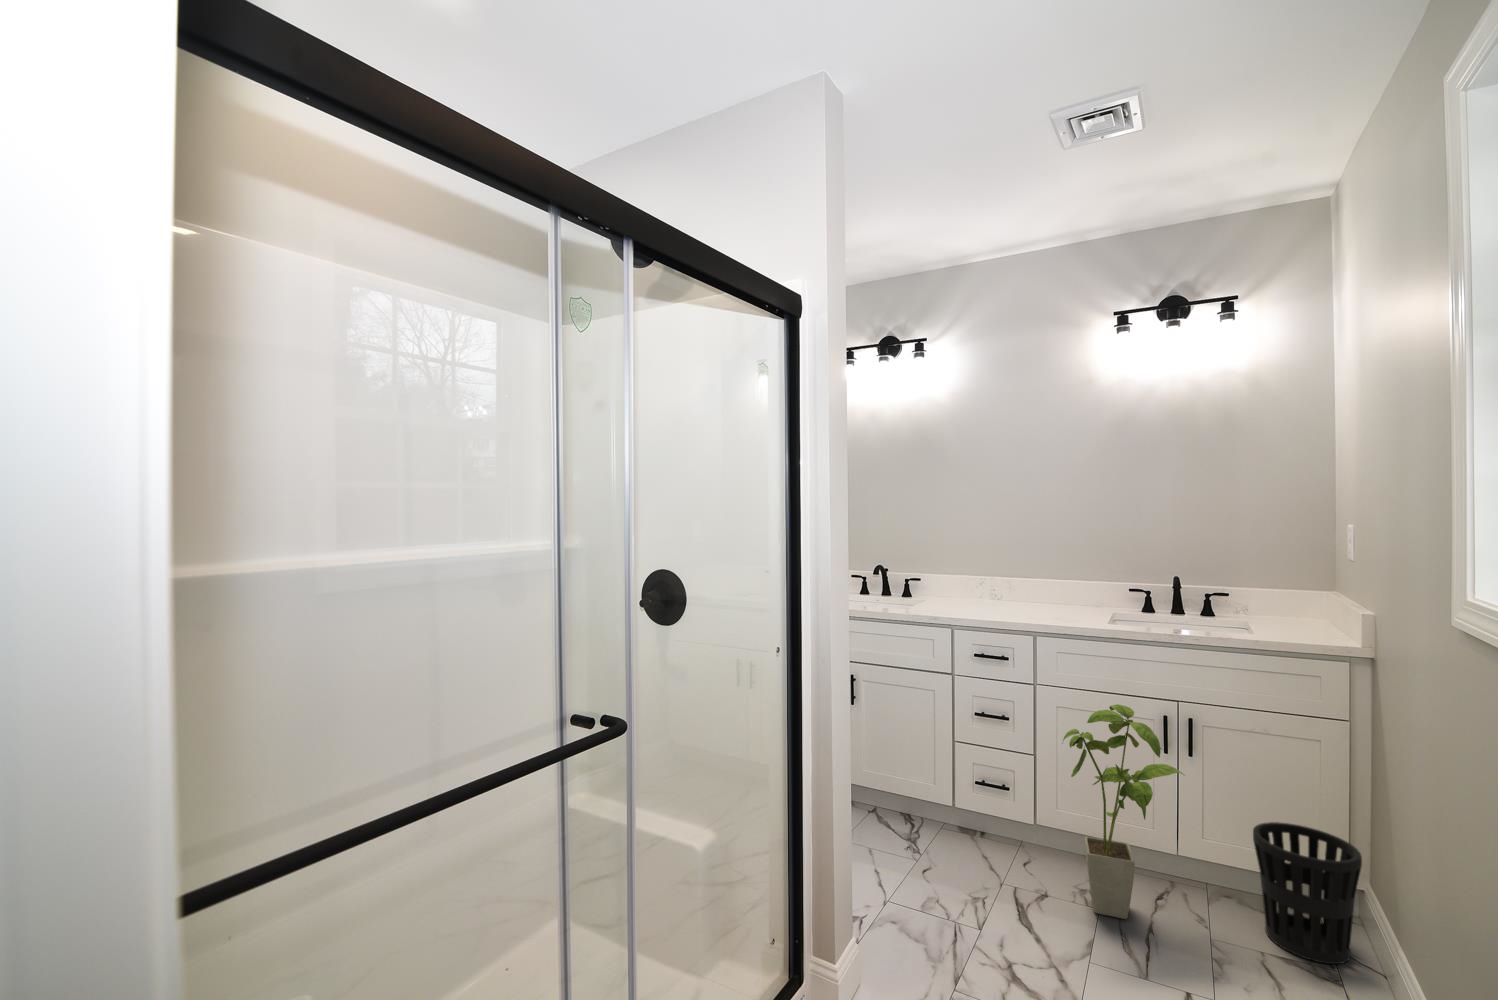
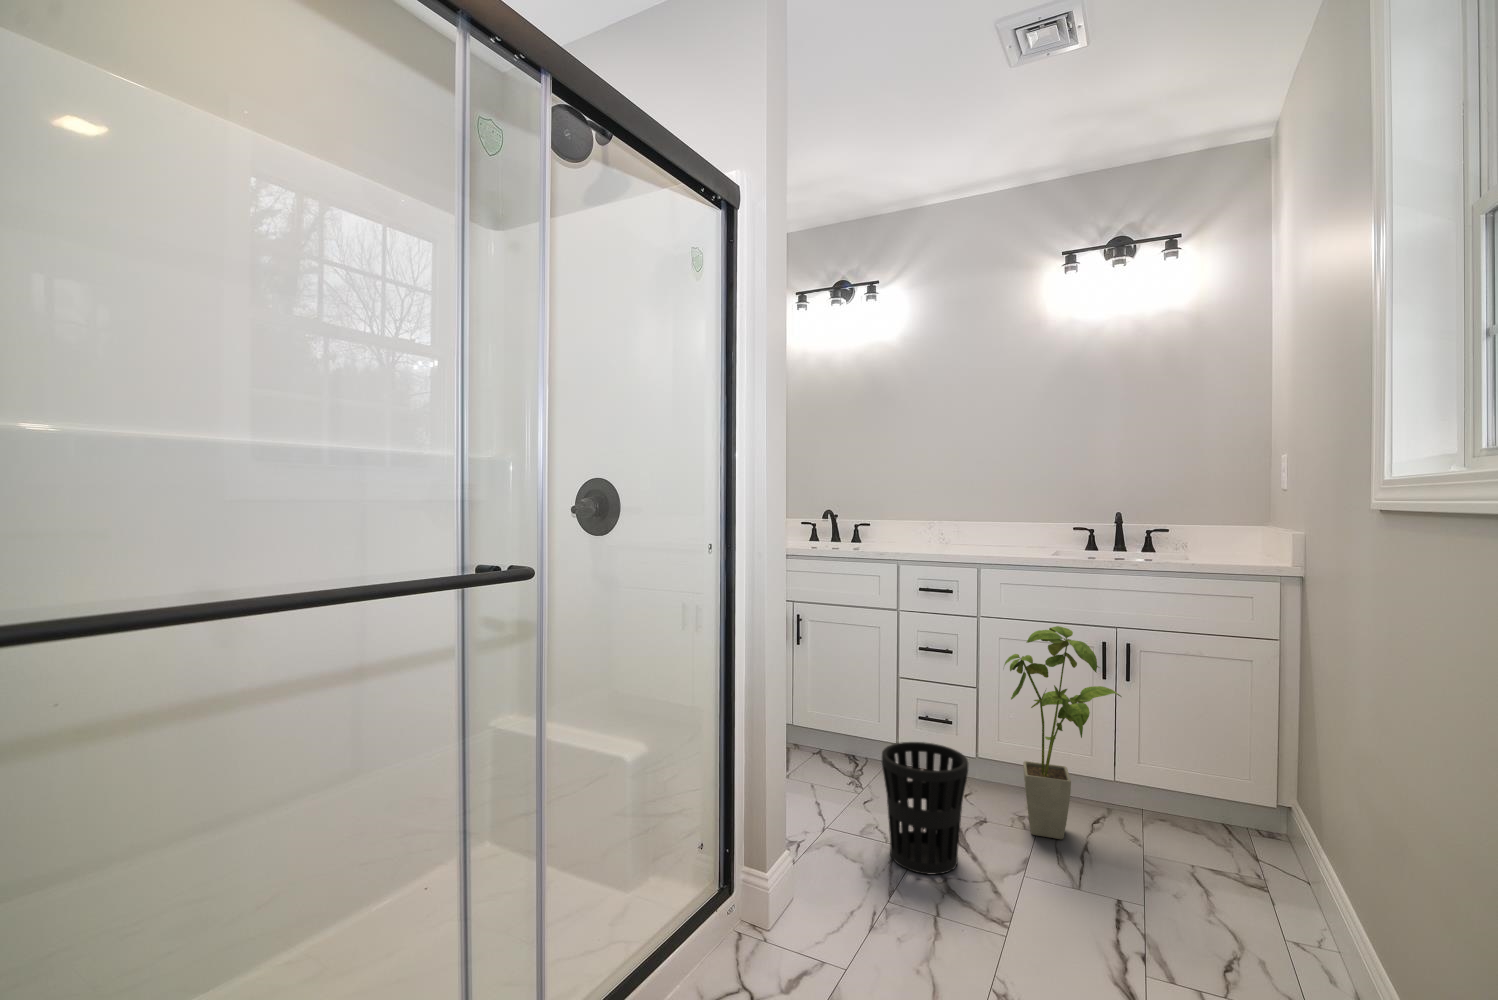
wastebasket: present [1253,822,1362,964] -> present [882,742,968,874]

